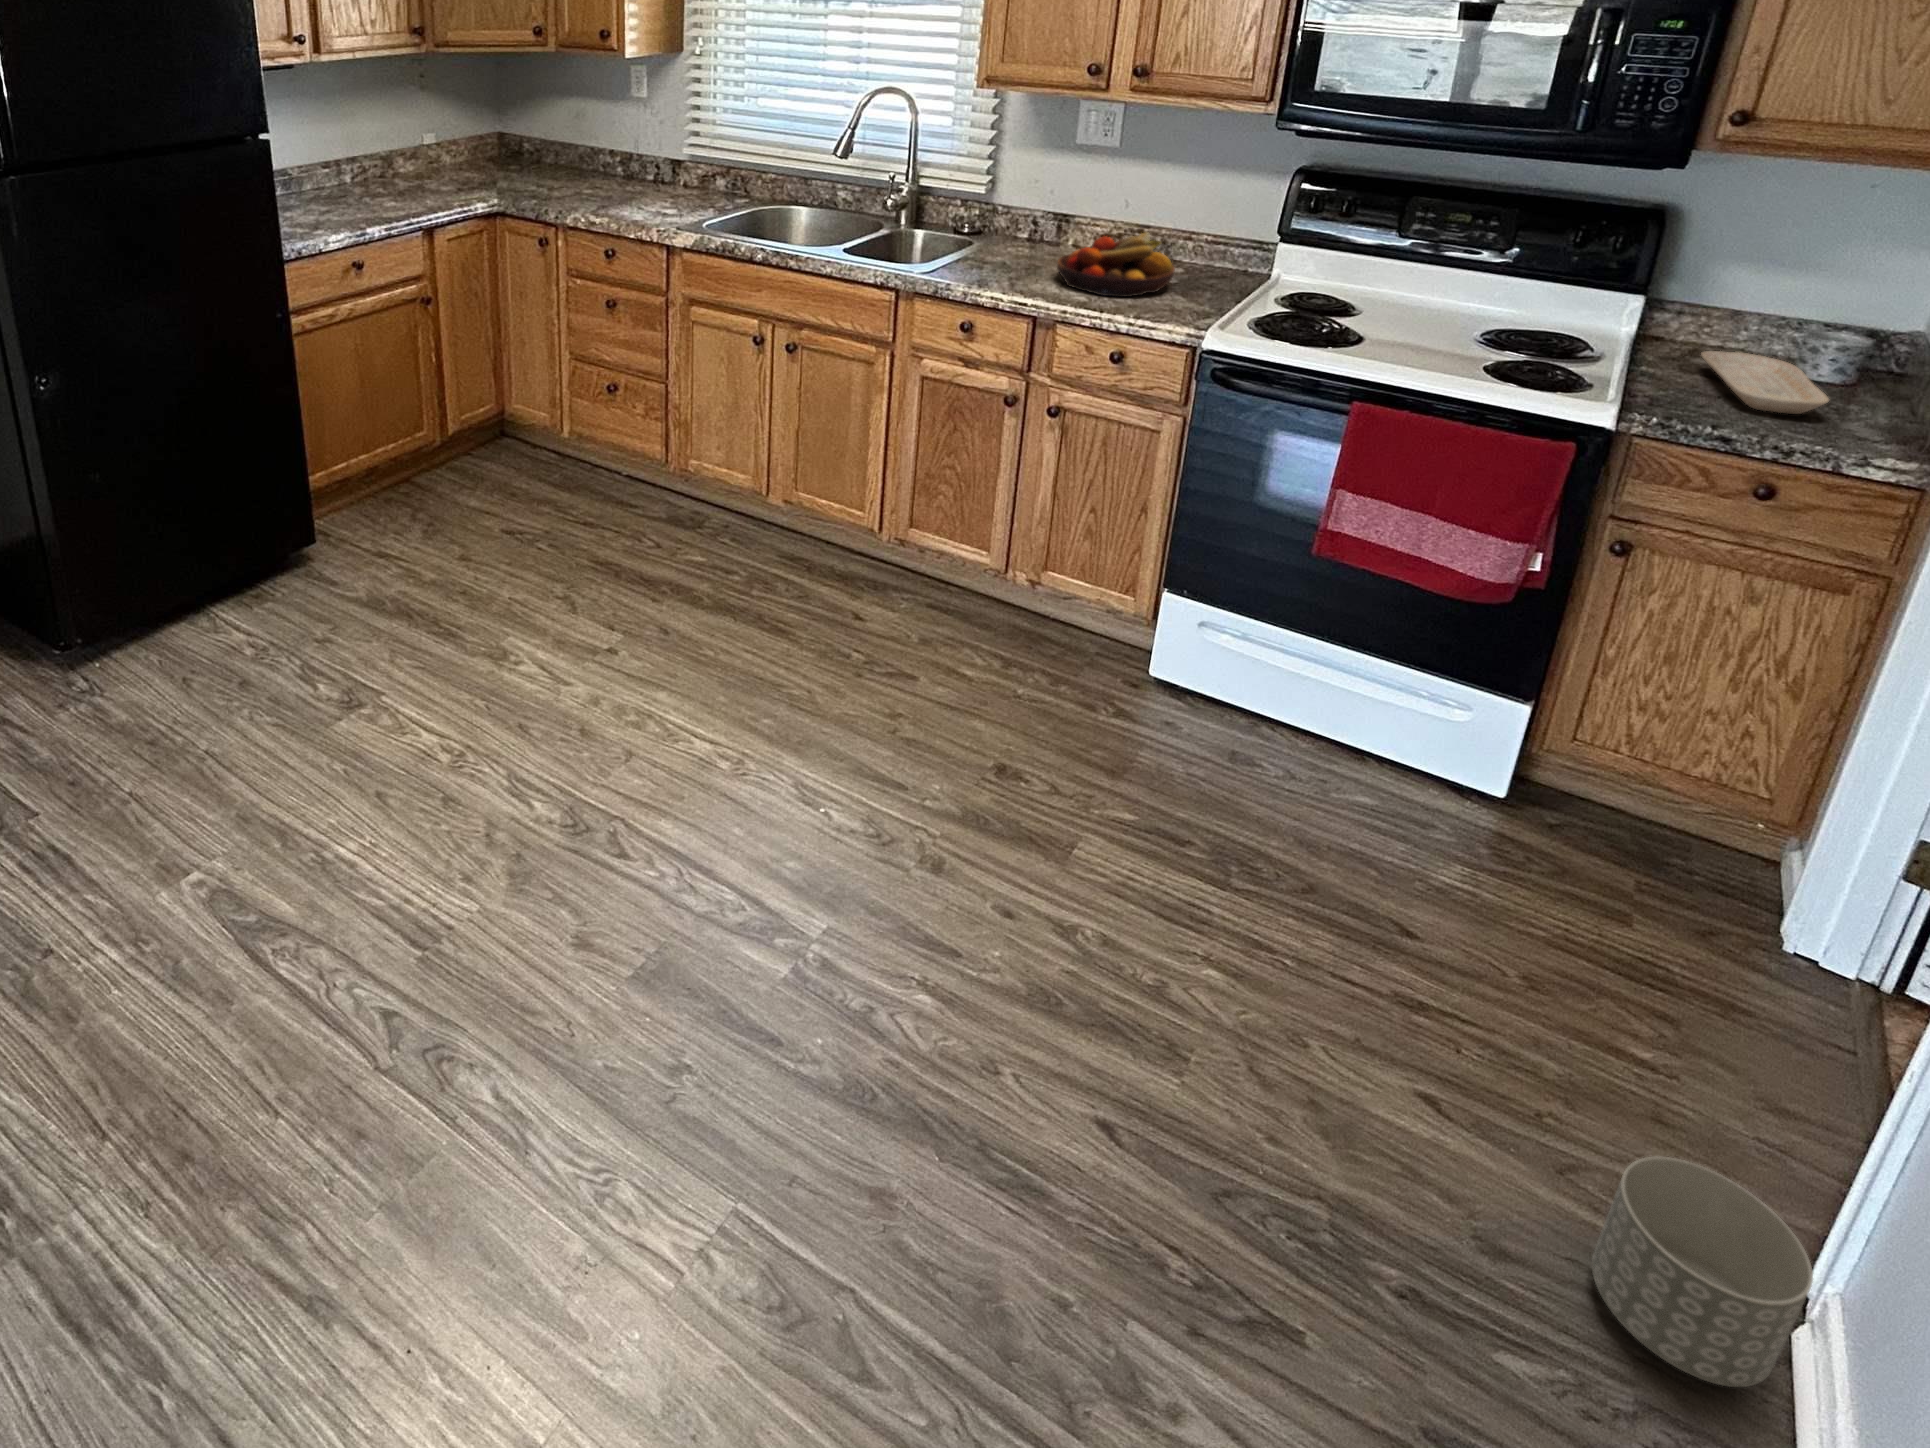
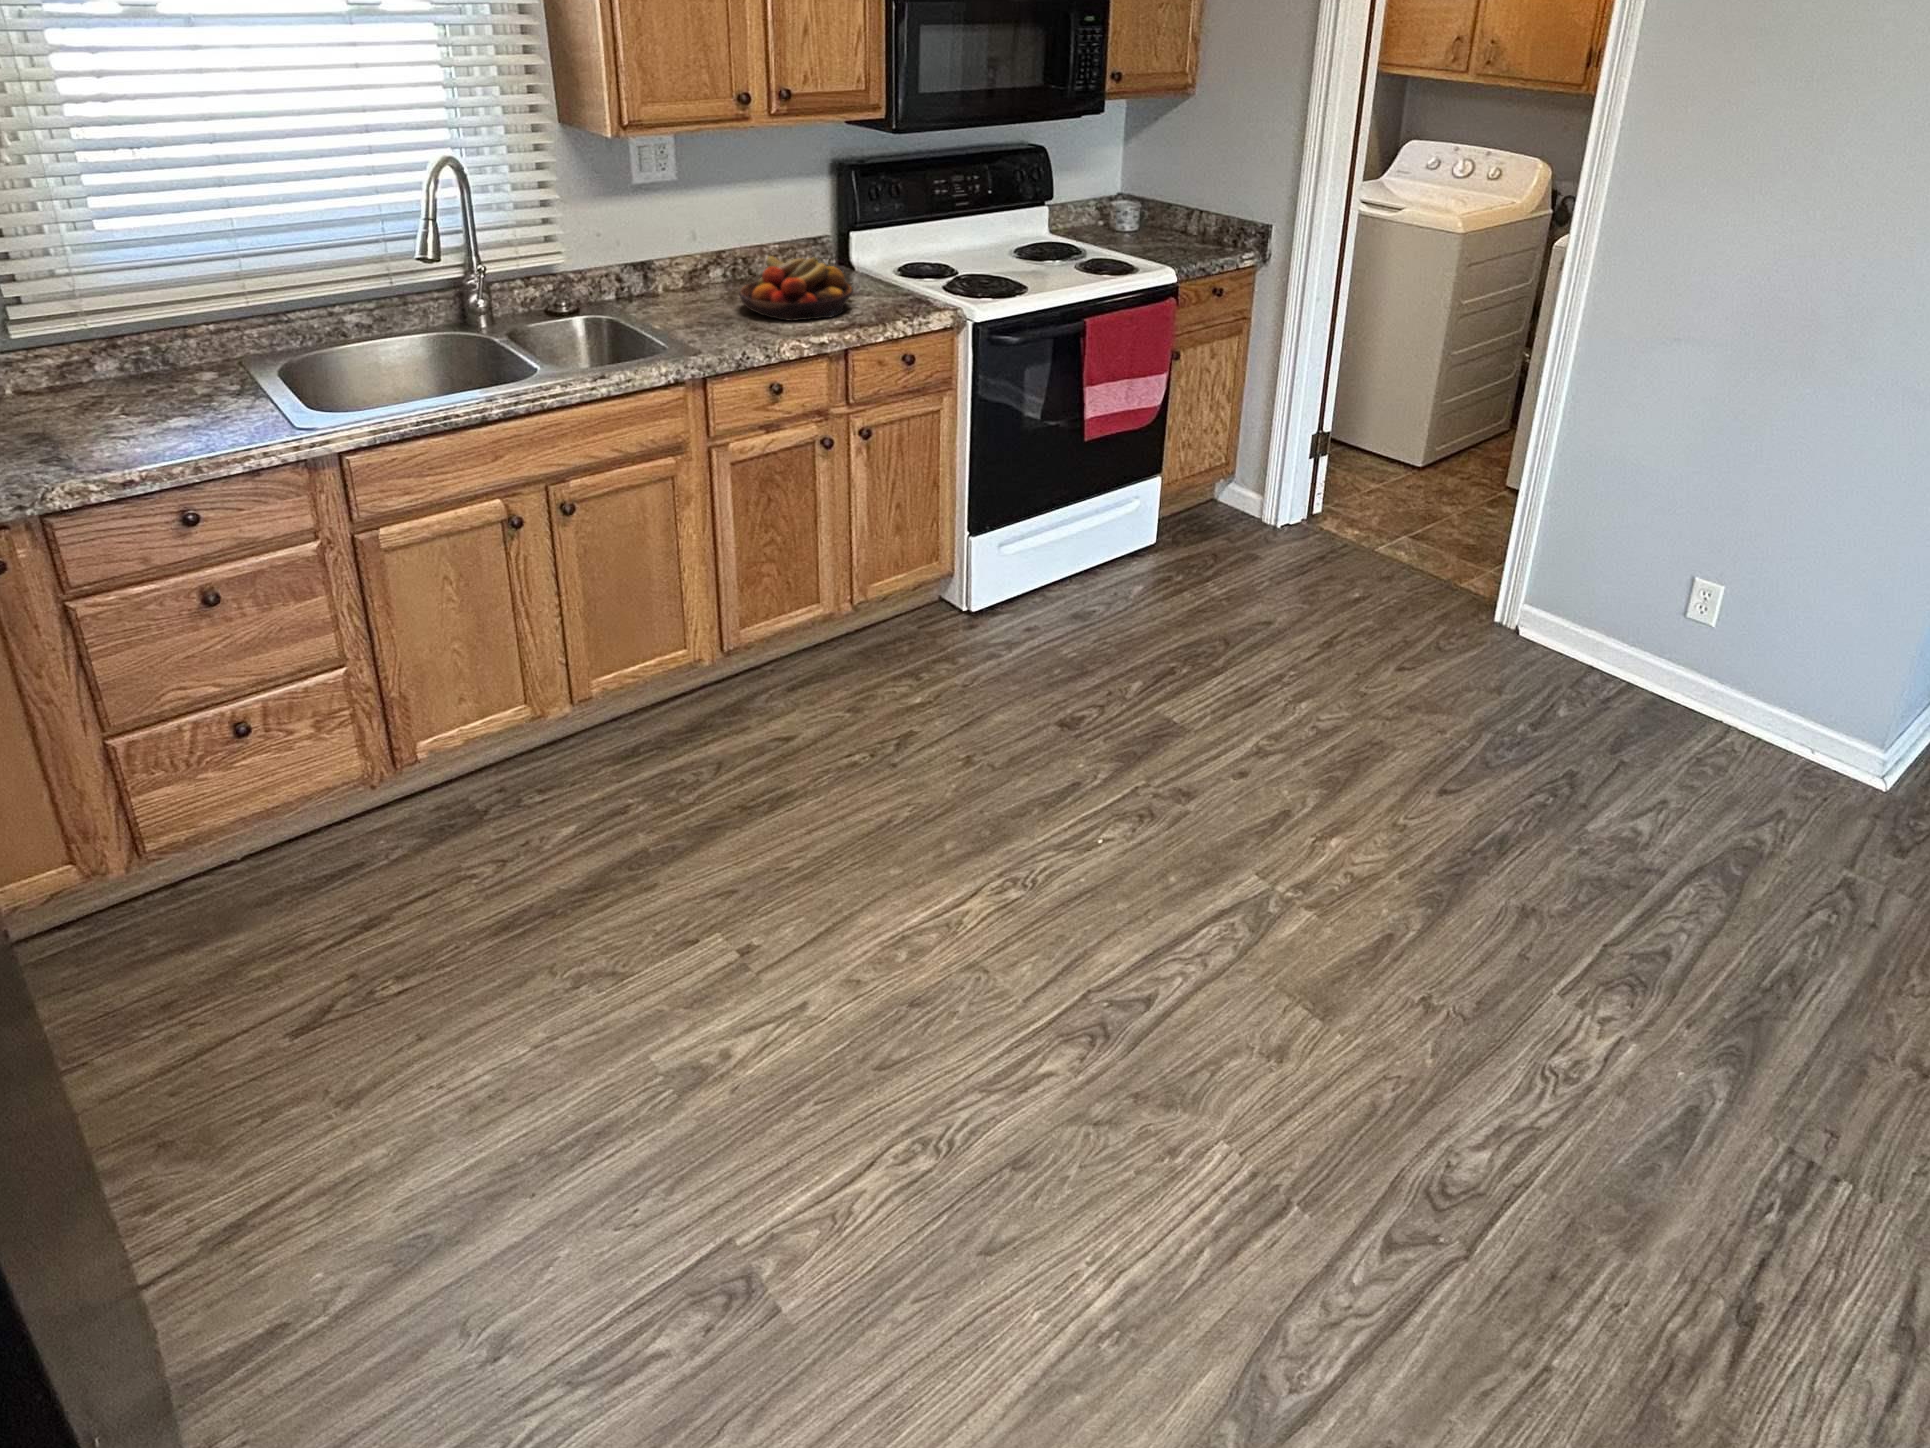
tray: present [1701,351,1829,414] -> none [1096,231,1193,257]
planter: present [1592,1157,1813,1387] -> none [1485,583,1571,668]

